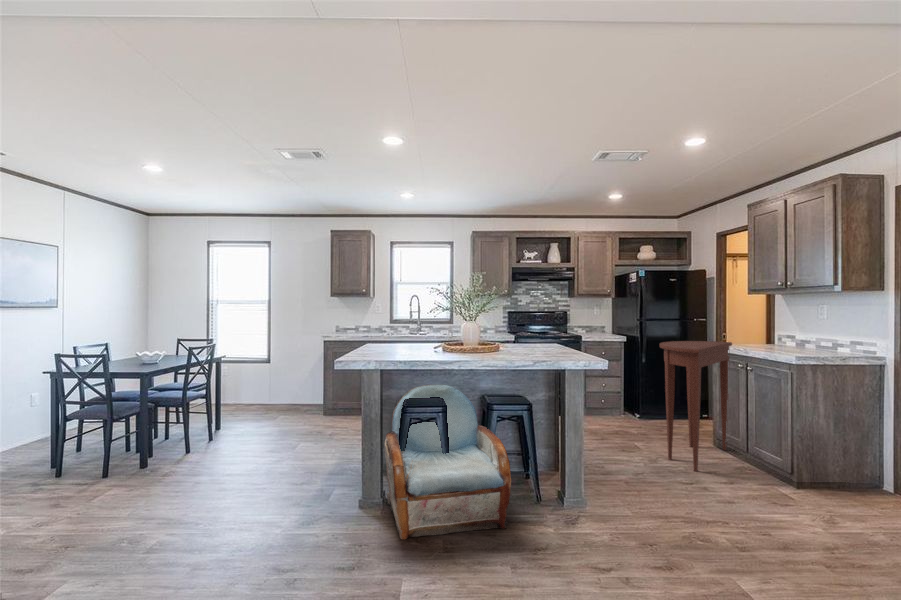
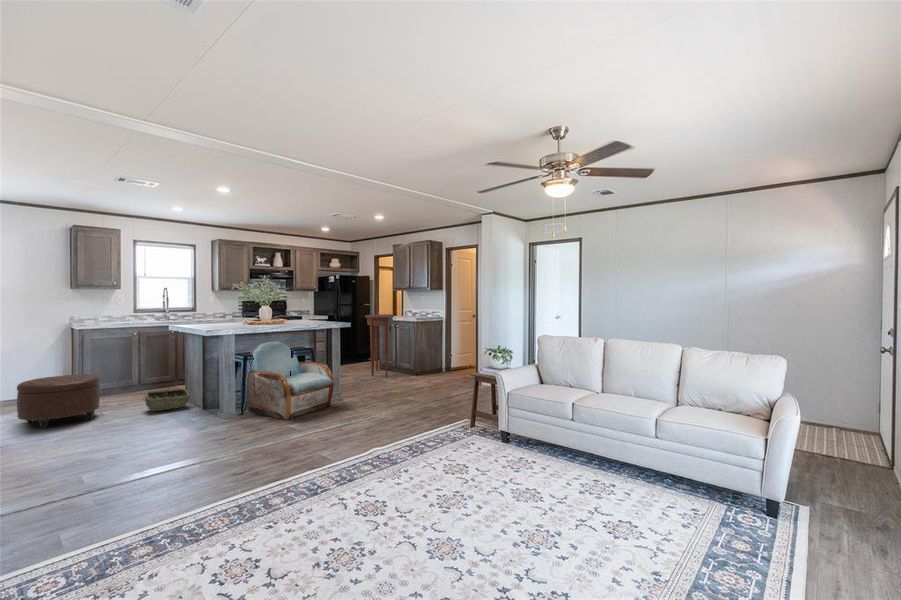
ottoman: none [216,393,288,453] -> present [17,374,100,429]
woven basket: none [312,427,364,457] -> present [144,389,190,411]

